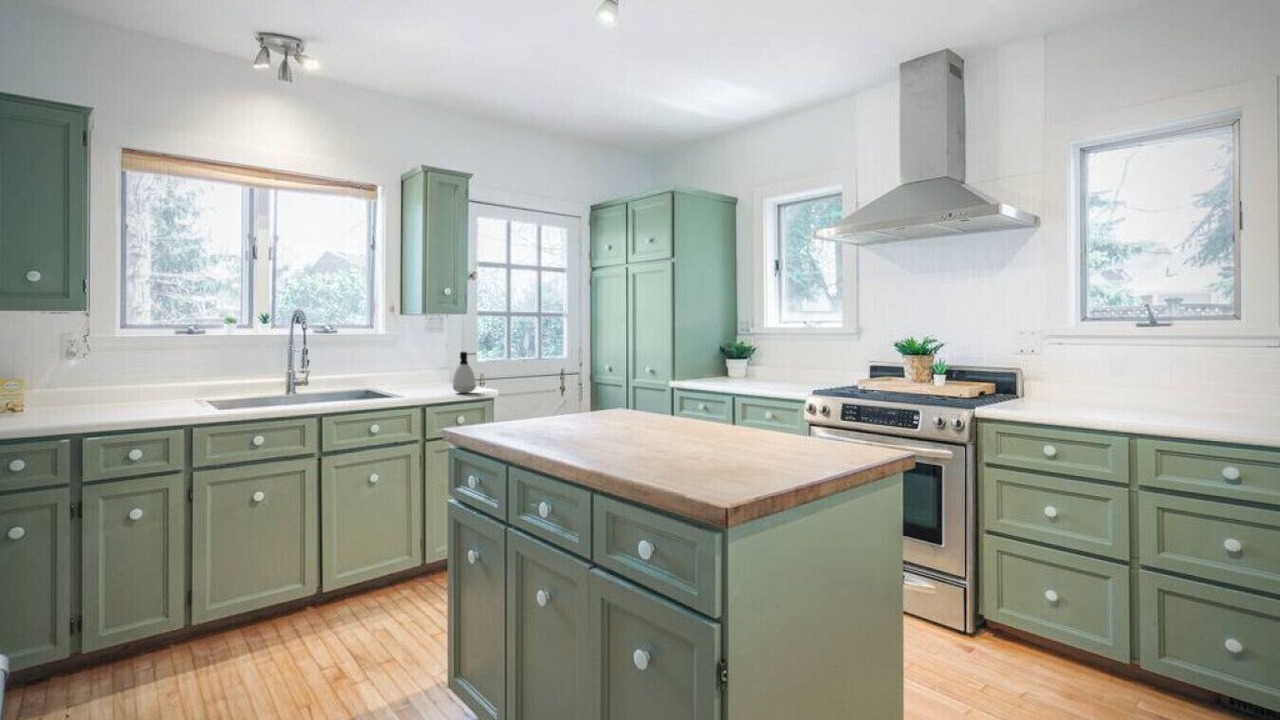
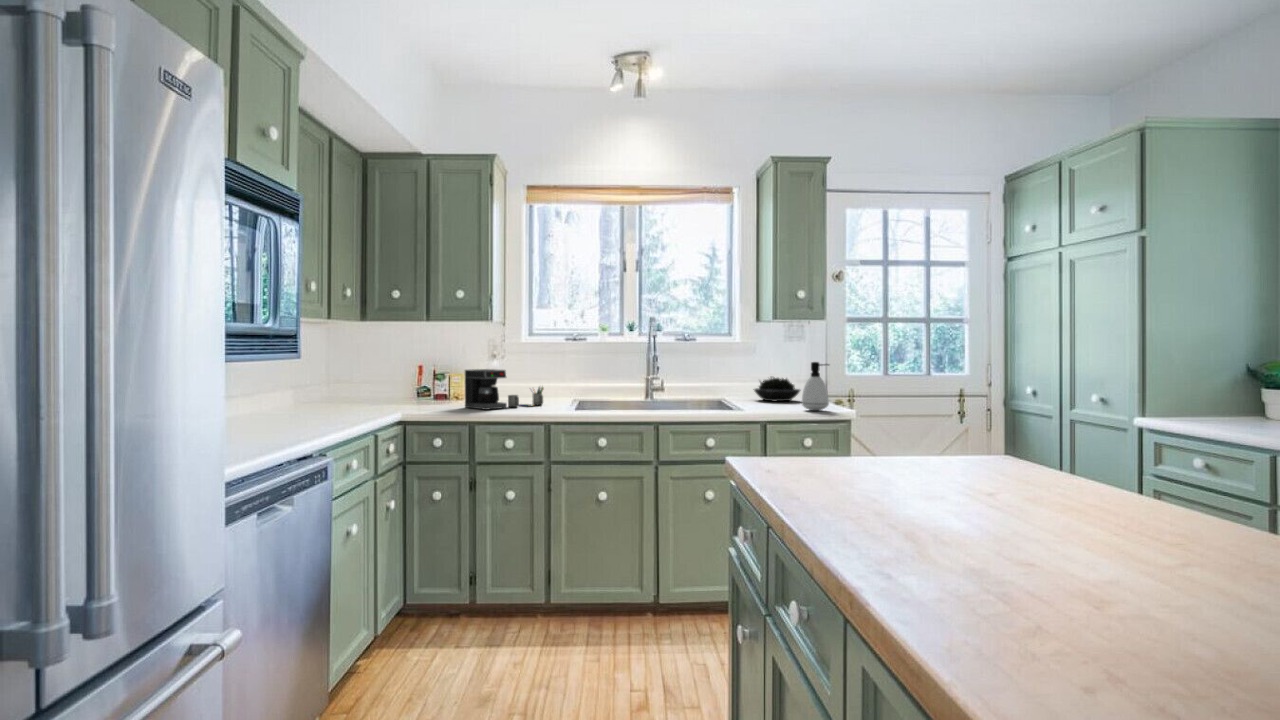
succulent plant: none [398,364,443,387] -> present [754,377,800,401]
coffee maker: none [42,370,163,419] -> present [465,369,544,410]

